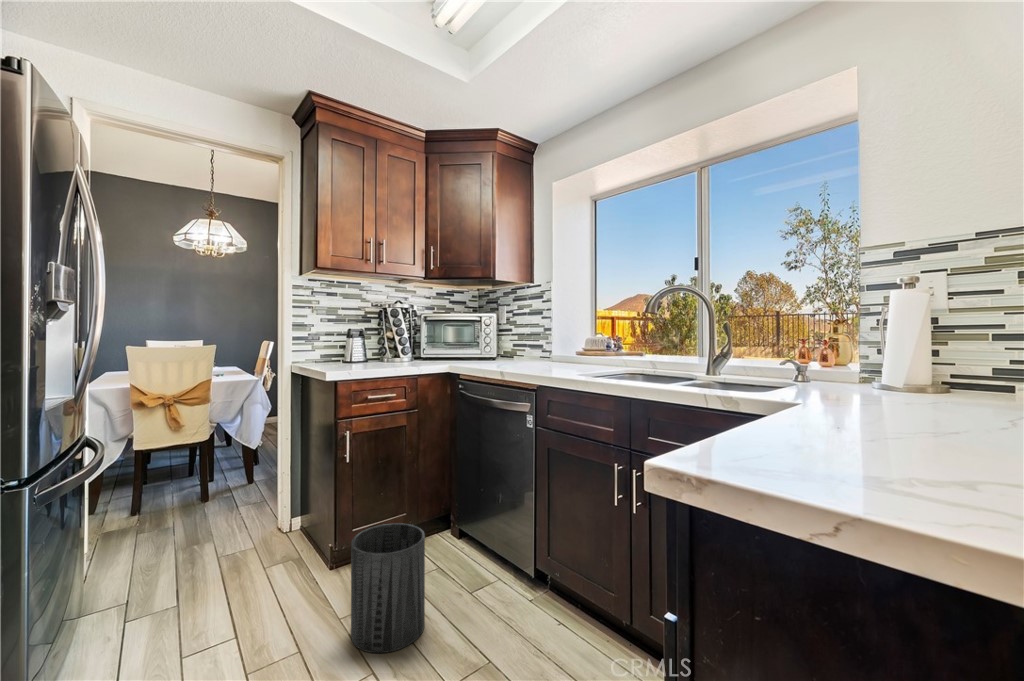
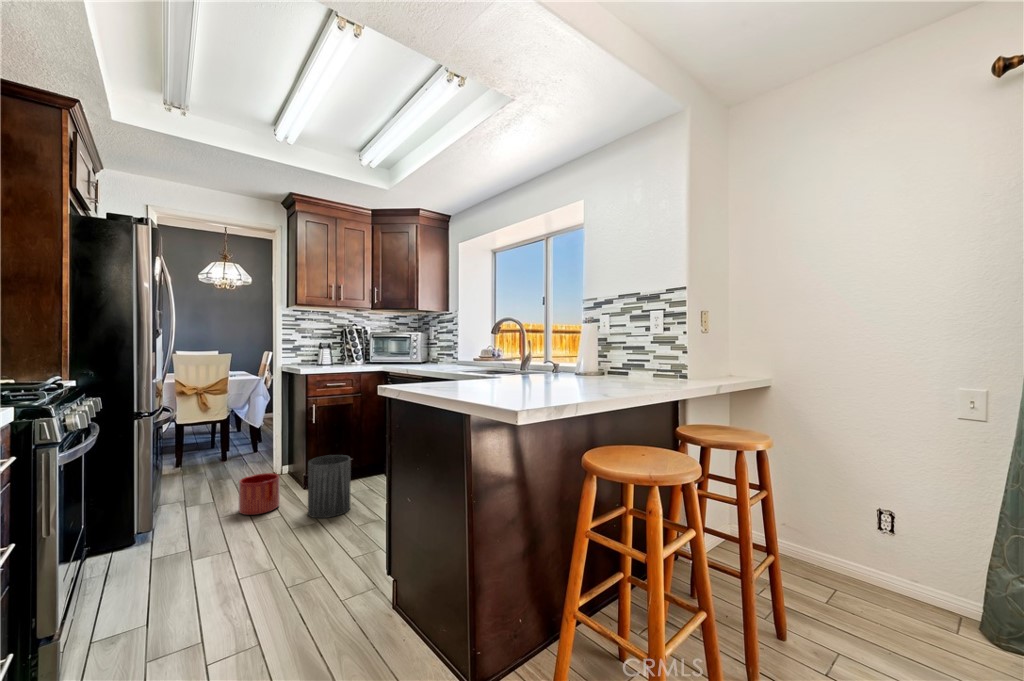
planter: none [225,553,297,641] -> present [239,473,280,515]

